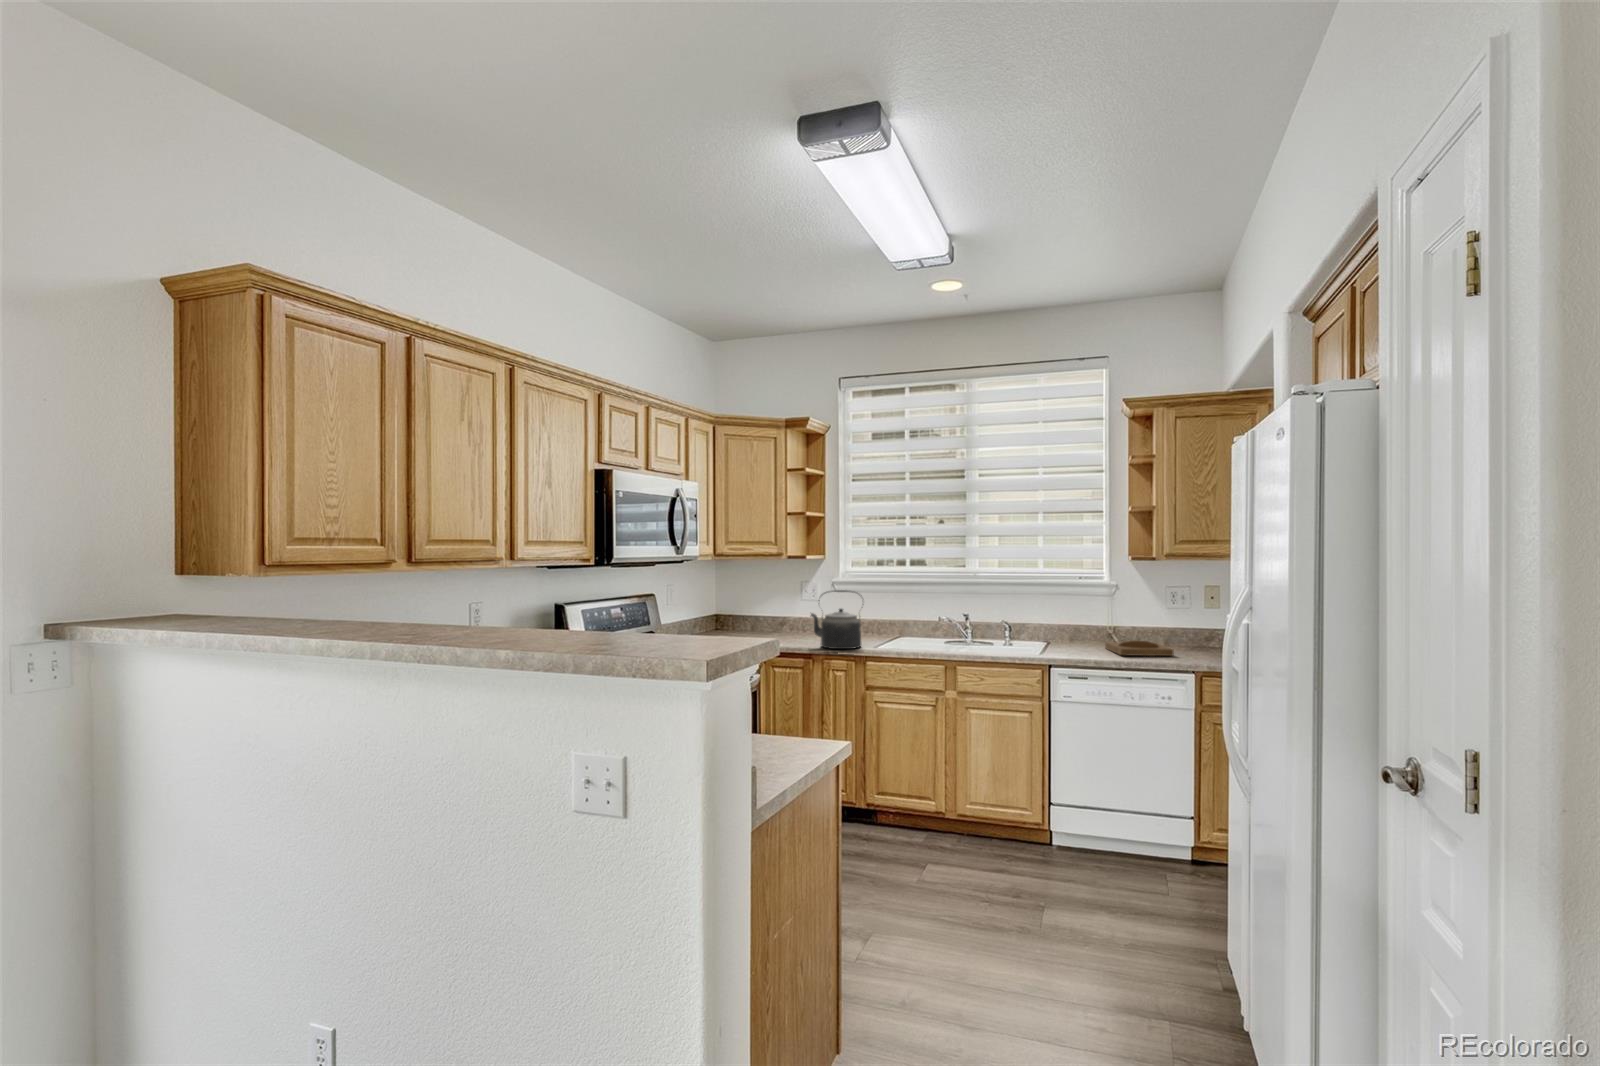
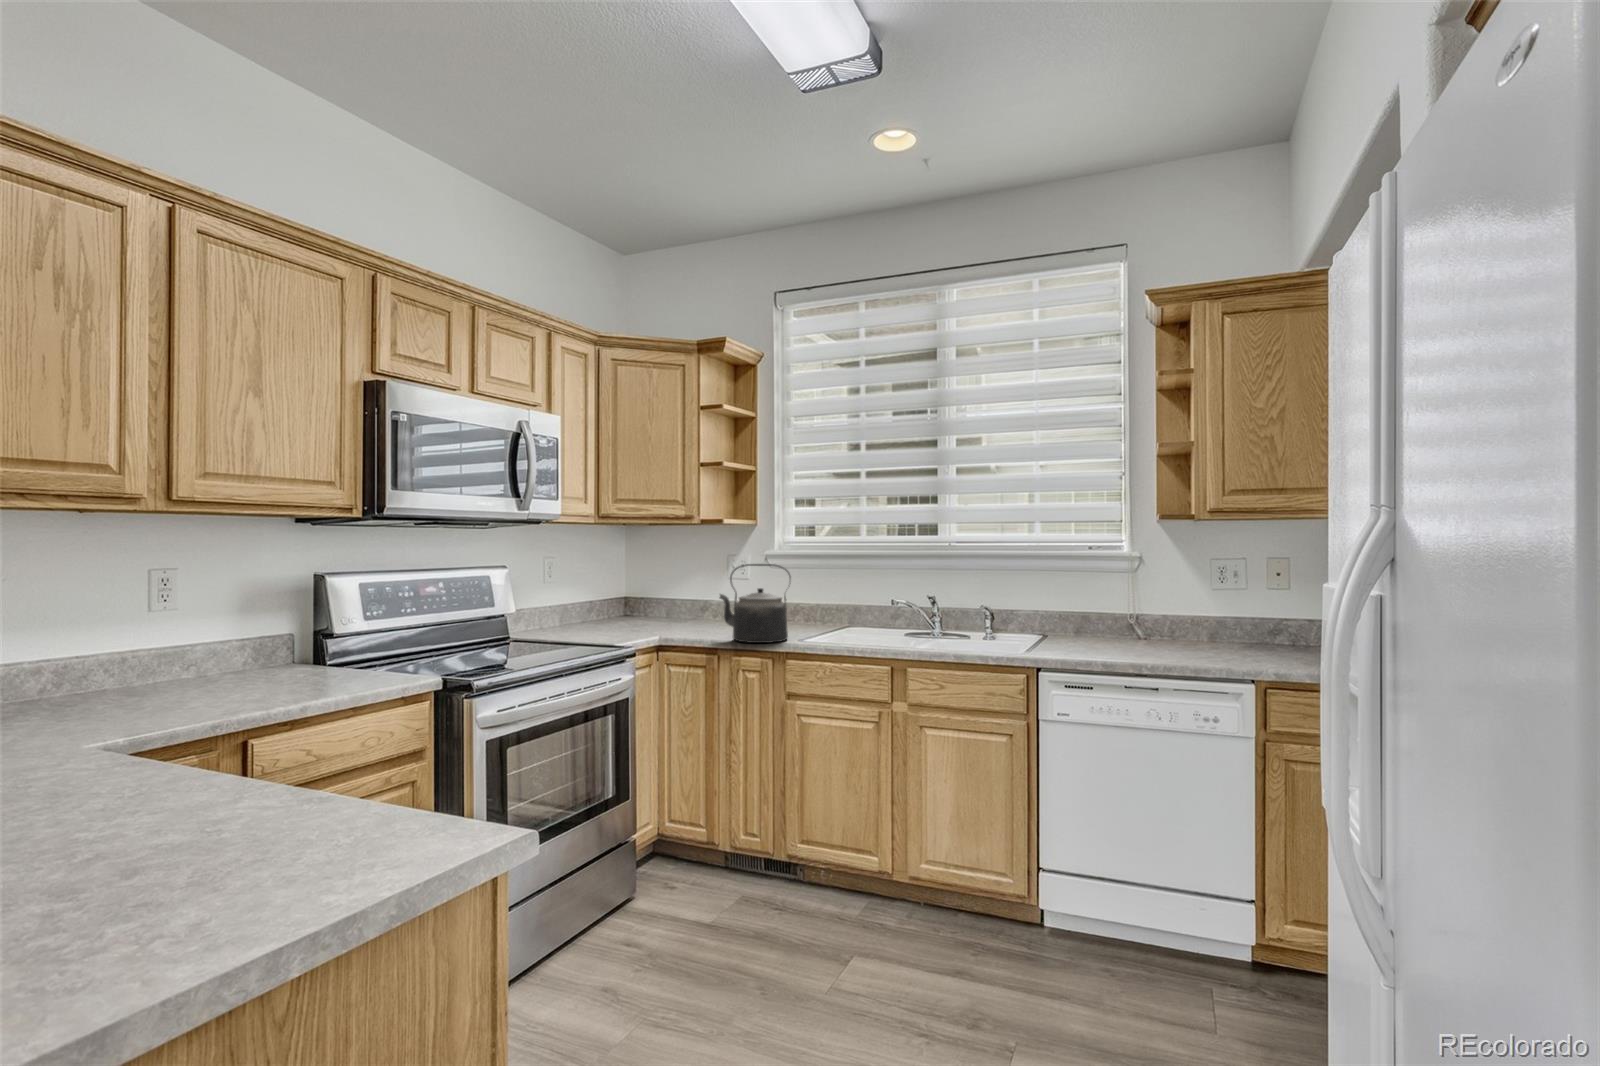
tray: present [1105,640,1174,656] -> none [1122,634,1221,656]

